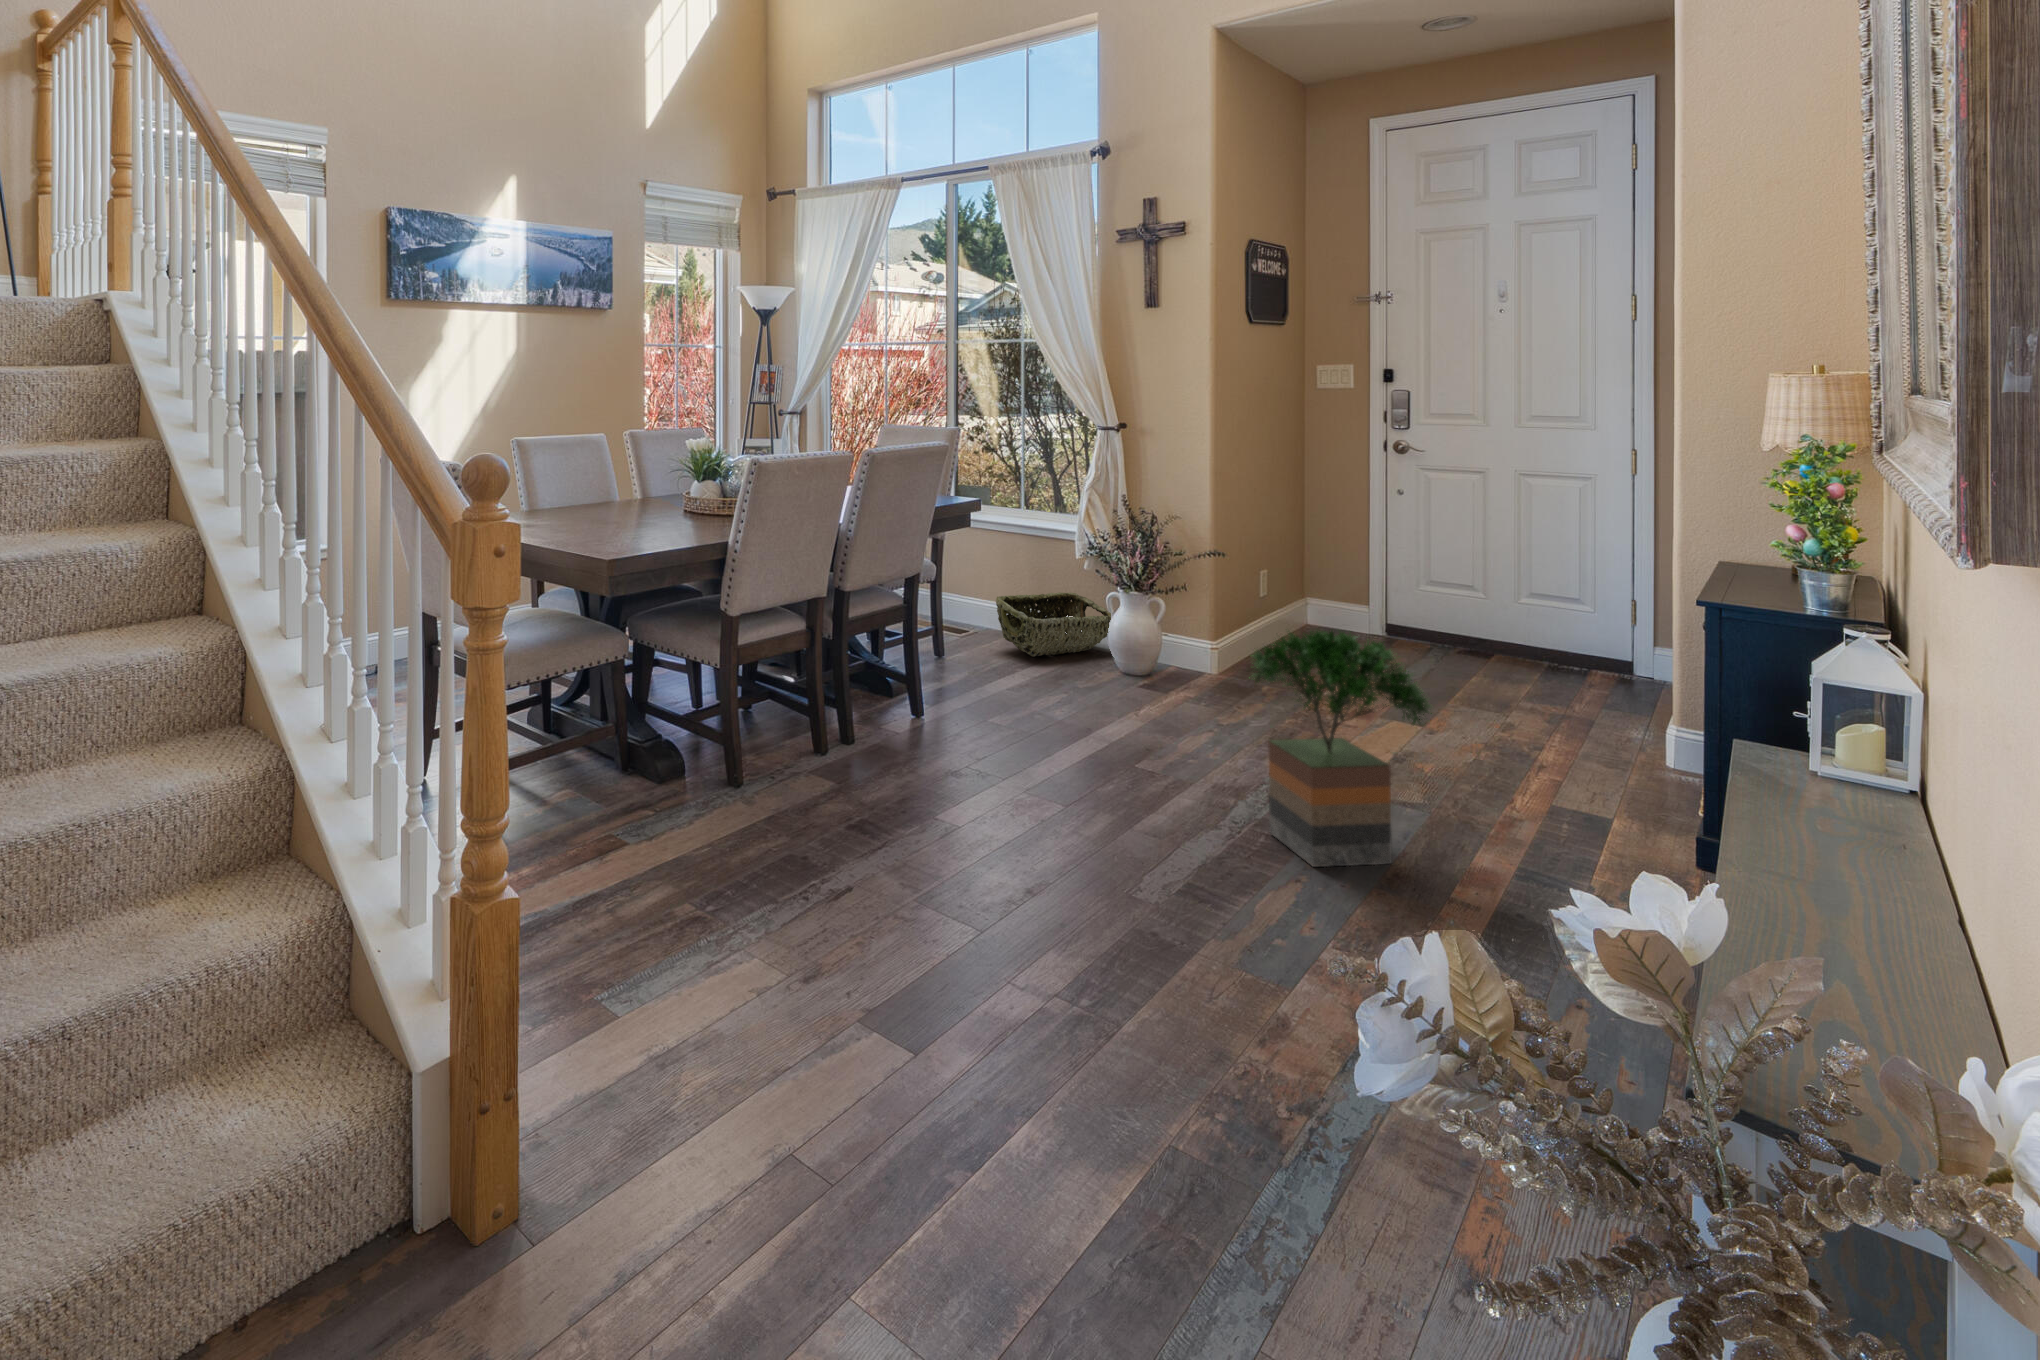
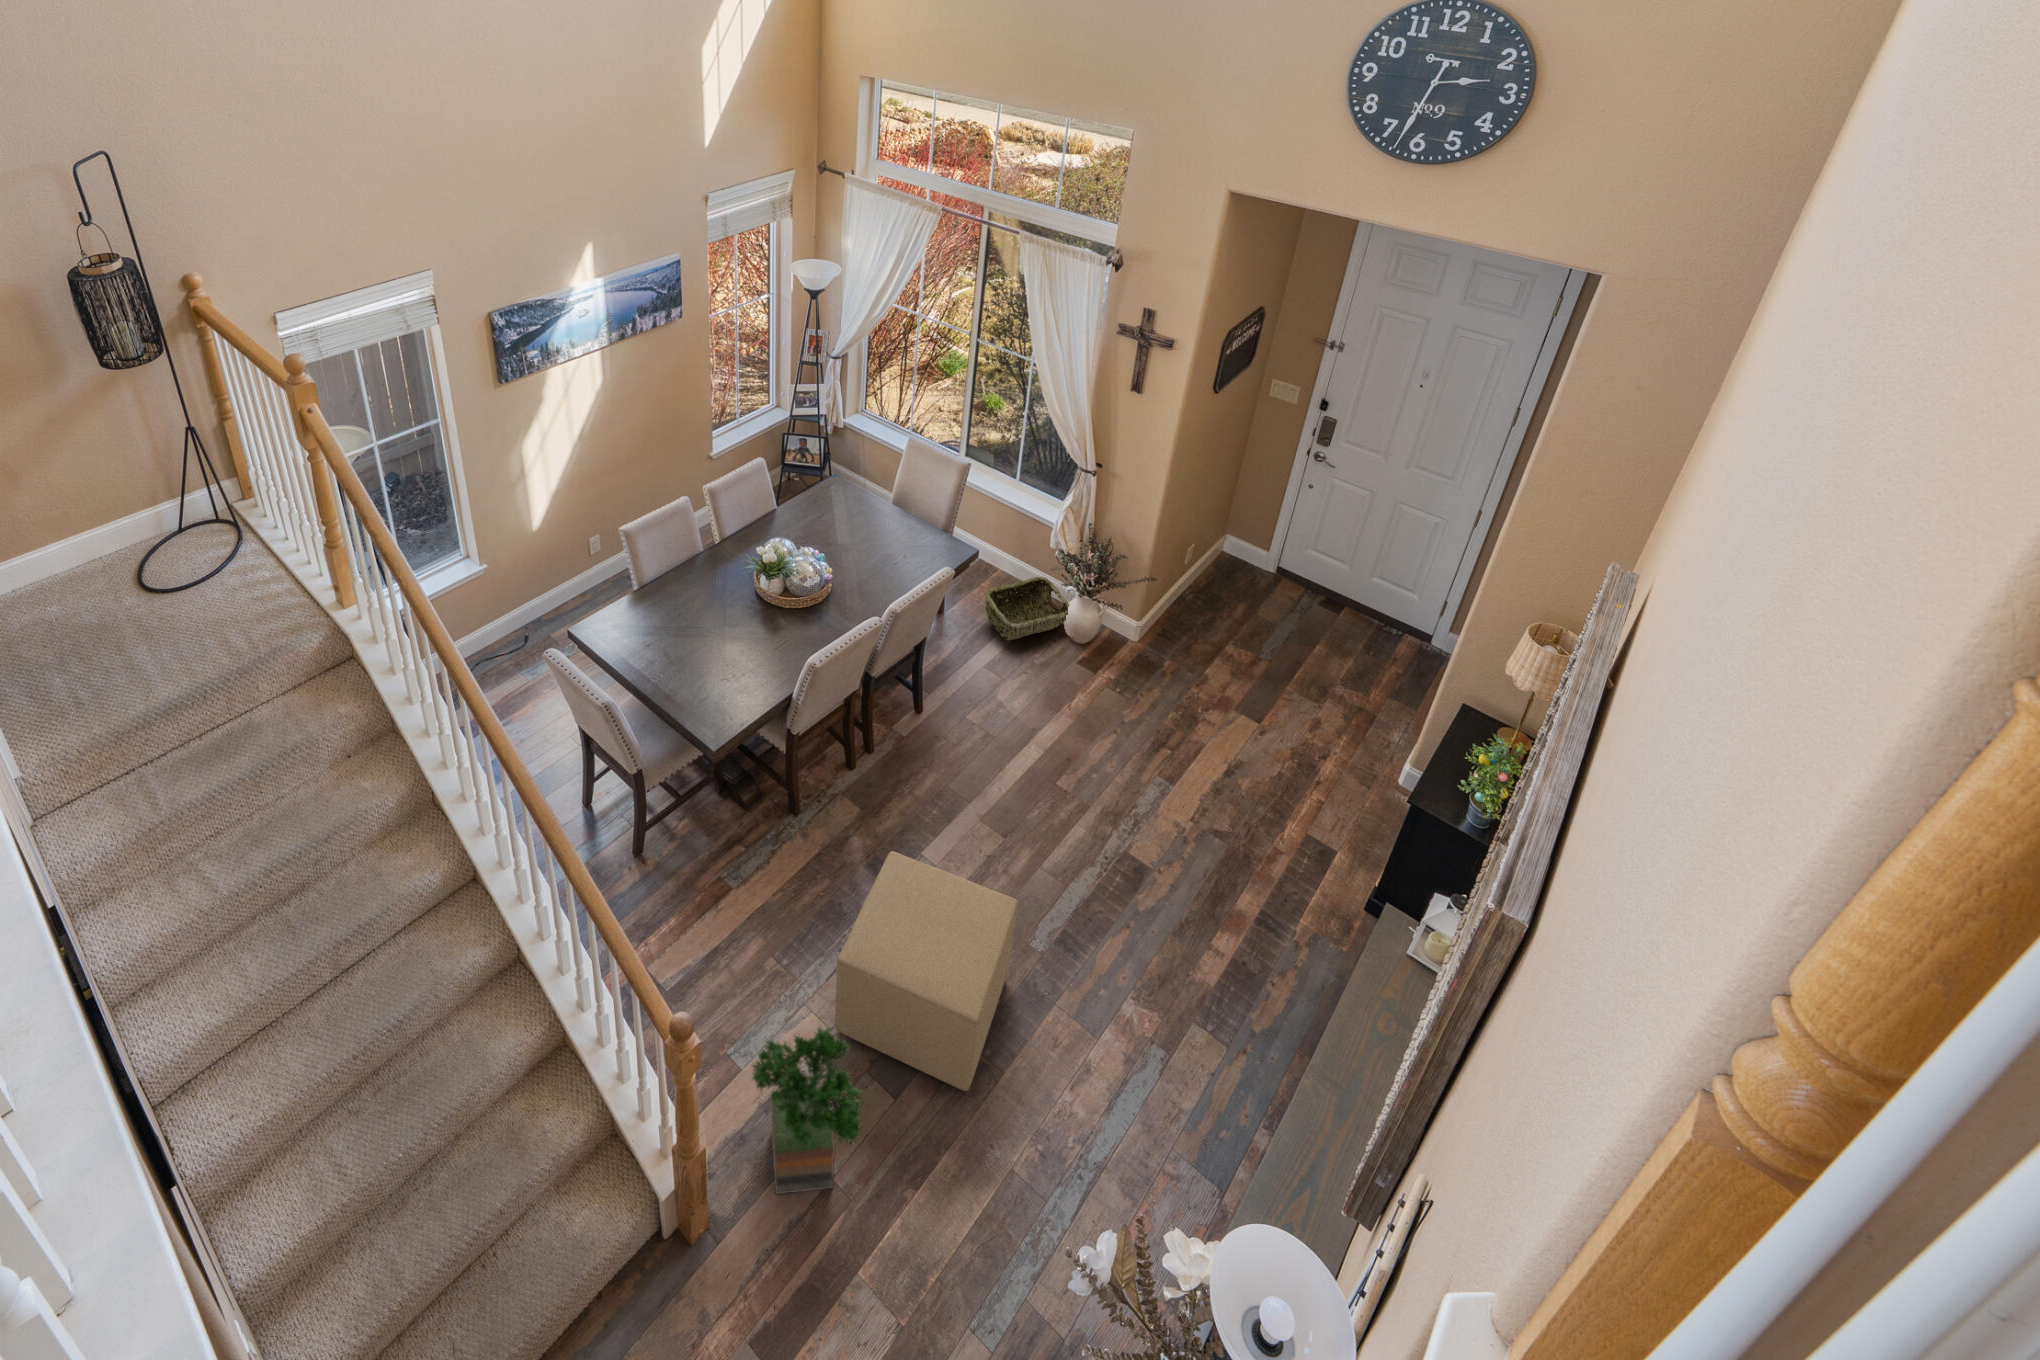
potted tree: present [1249,630,1432,867] -> present [752,1027,862,1194]
ottoman: none [769,667,1071,984] -> present [835,851,1018,1091]

